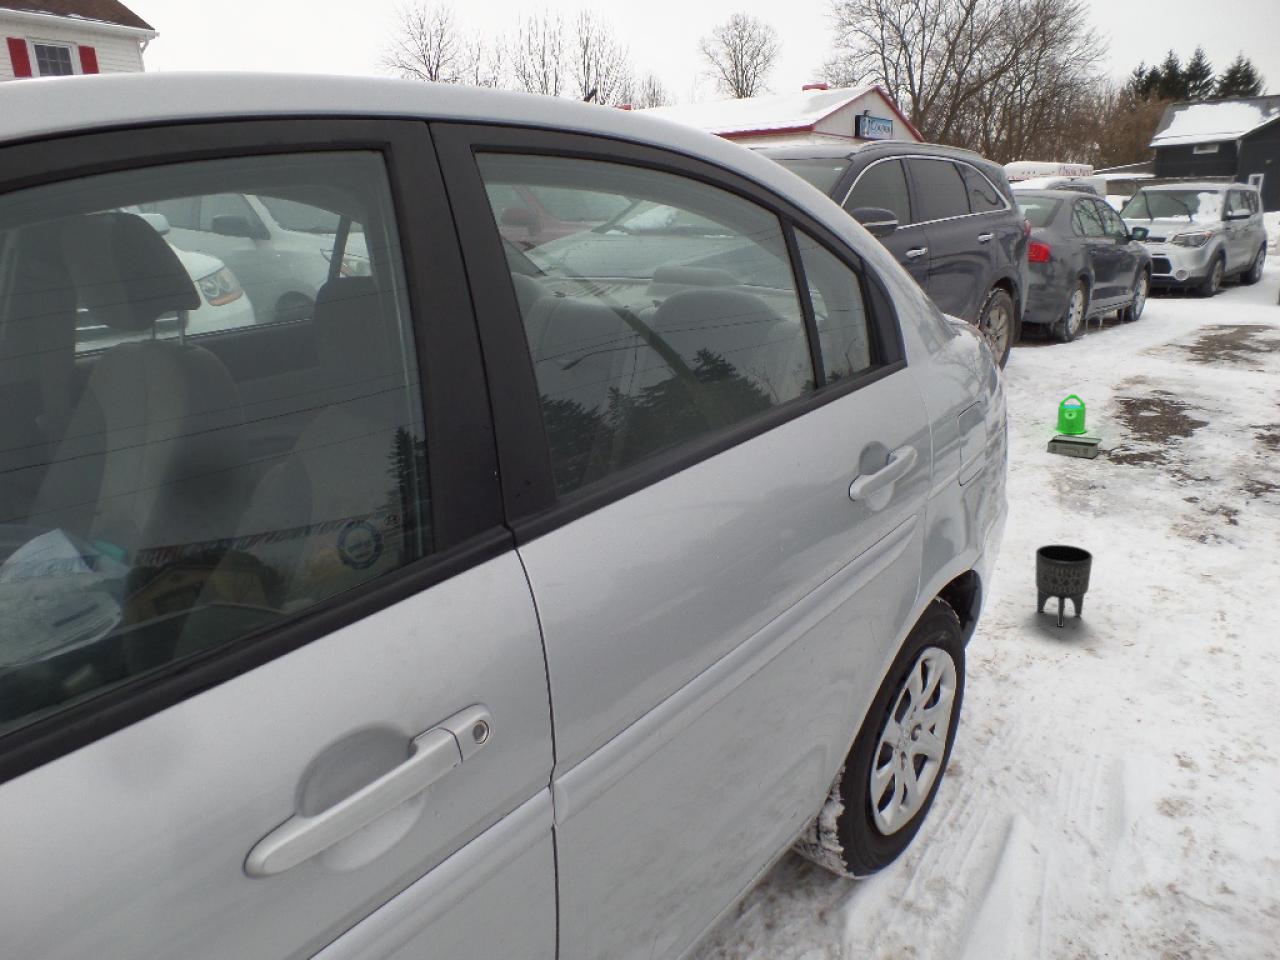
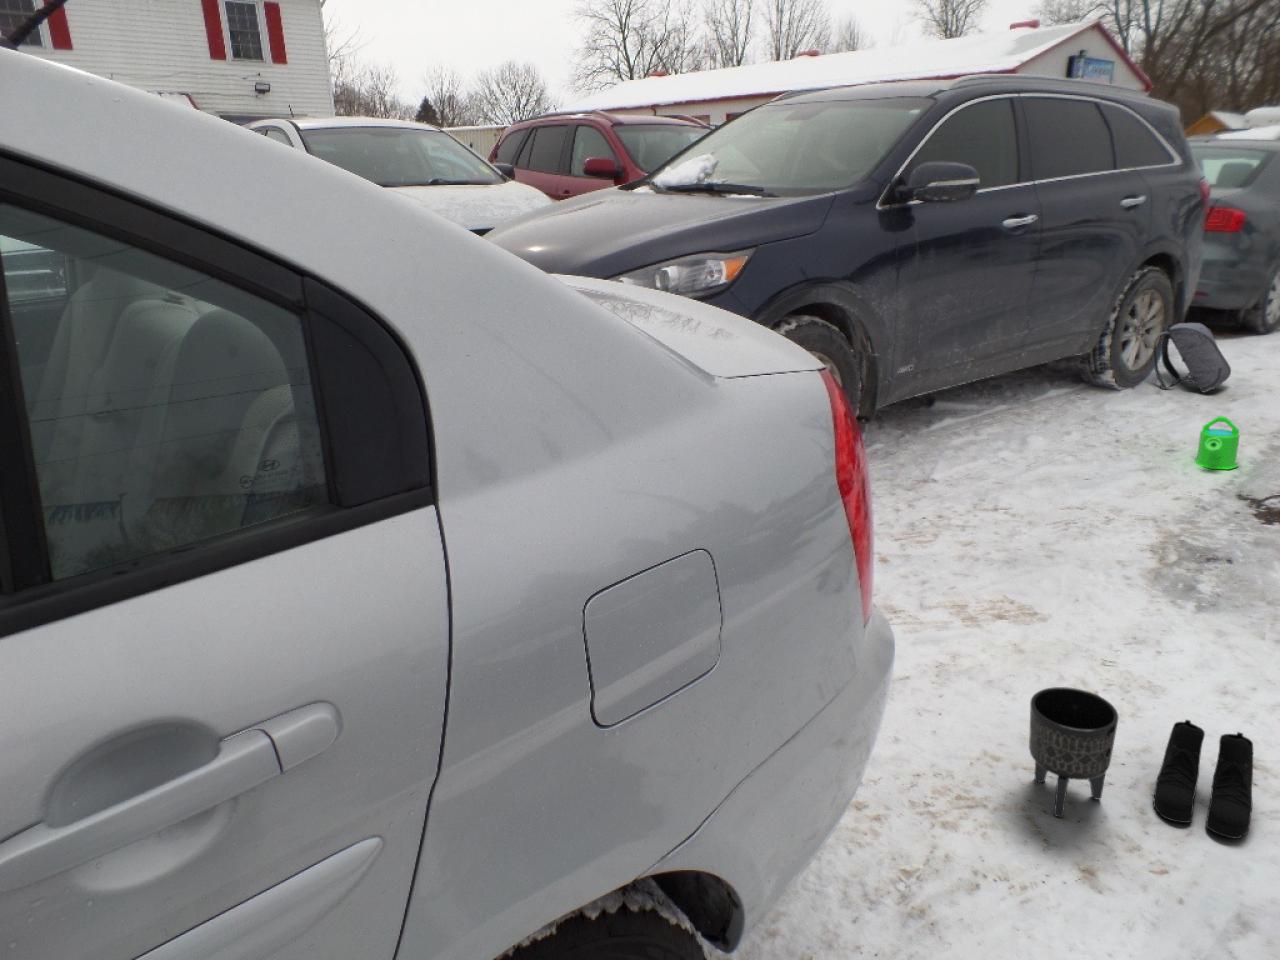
backpack: none [1003,332,1060,385] -> present [1153,323,1231,392]
toolbox: present [1047,435,1102,458] -> none [1168,472,1250,510]
boots: none [1111,562,1171,624] -> present [1153,720,1253,839]

